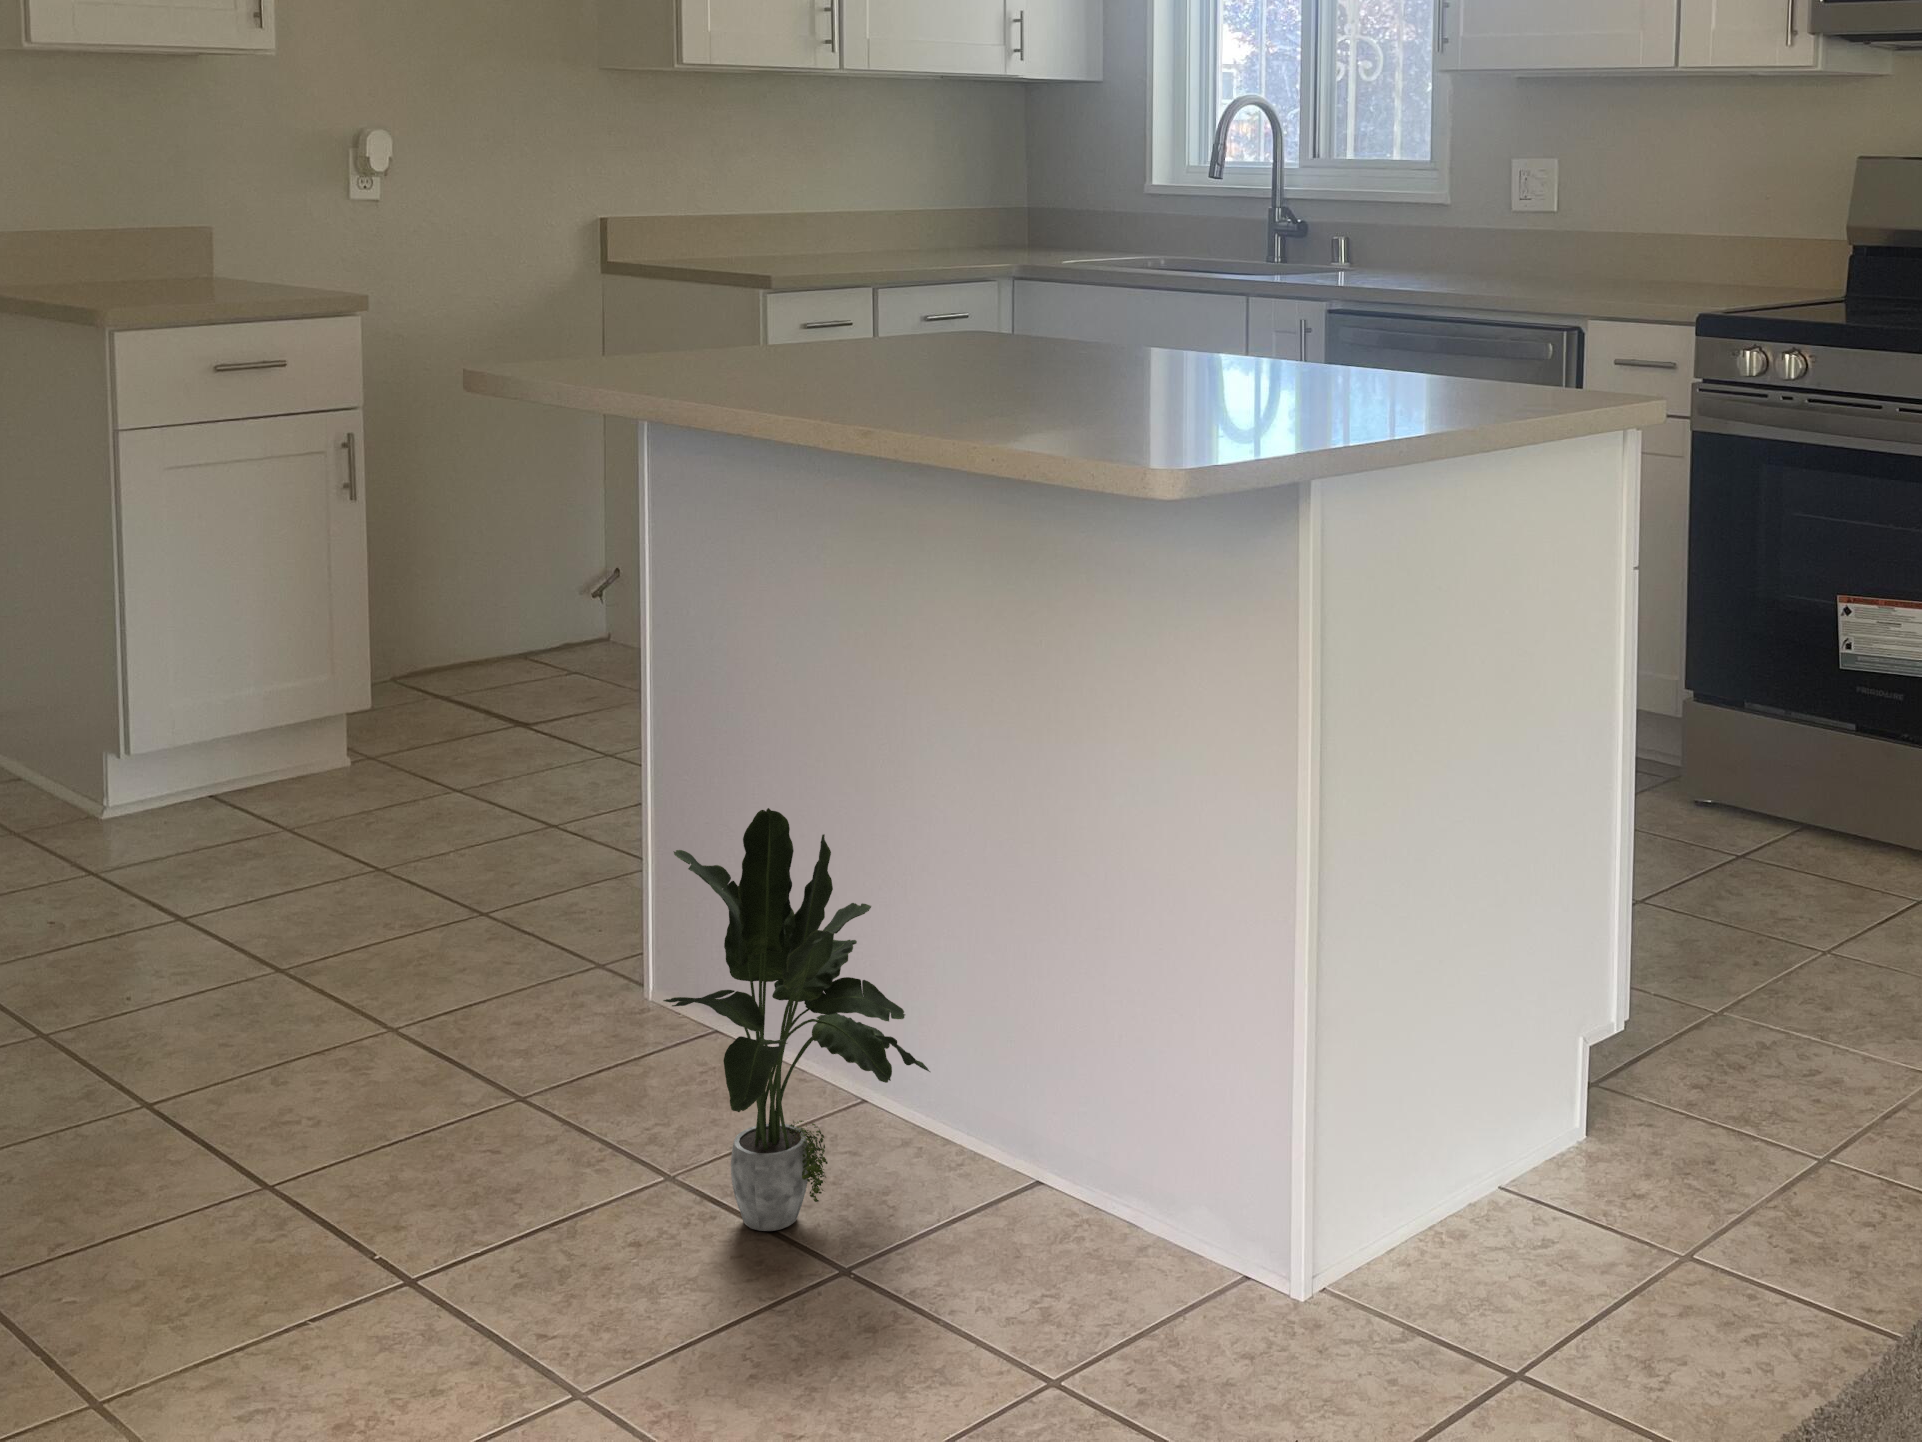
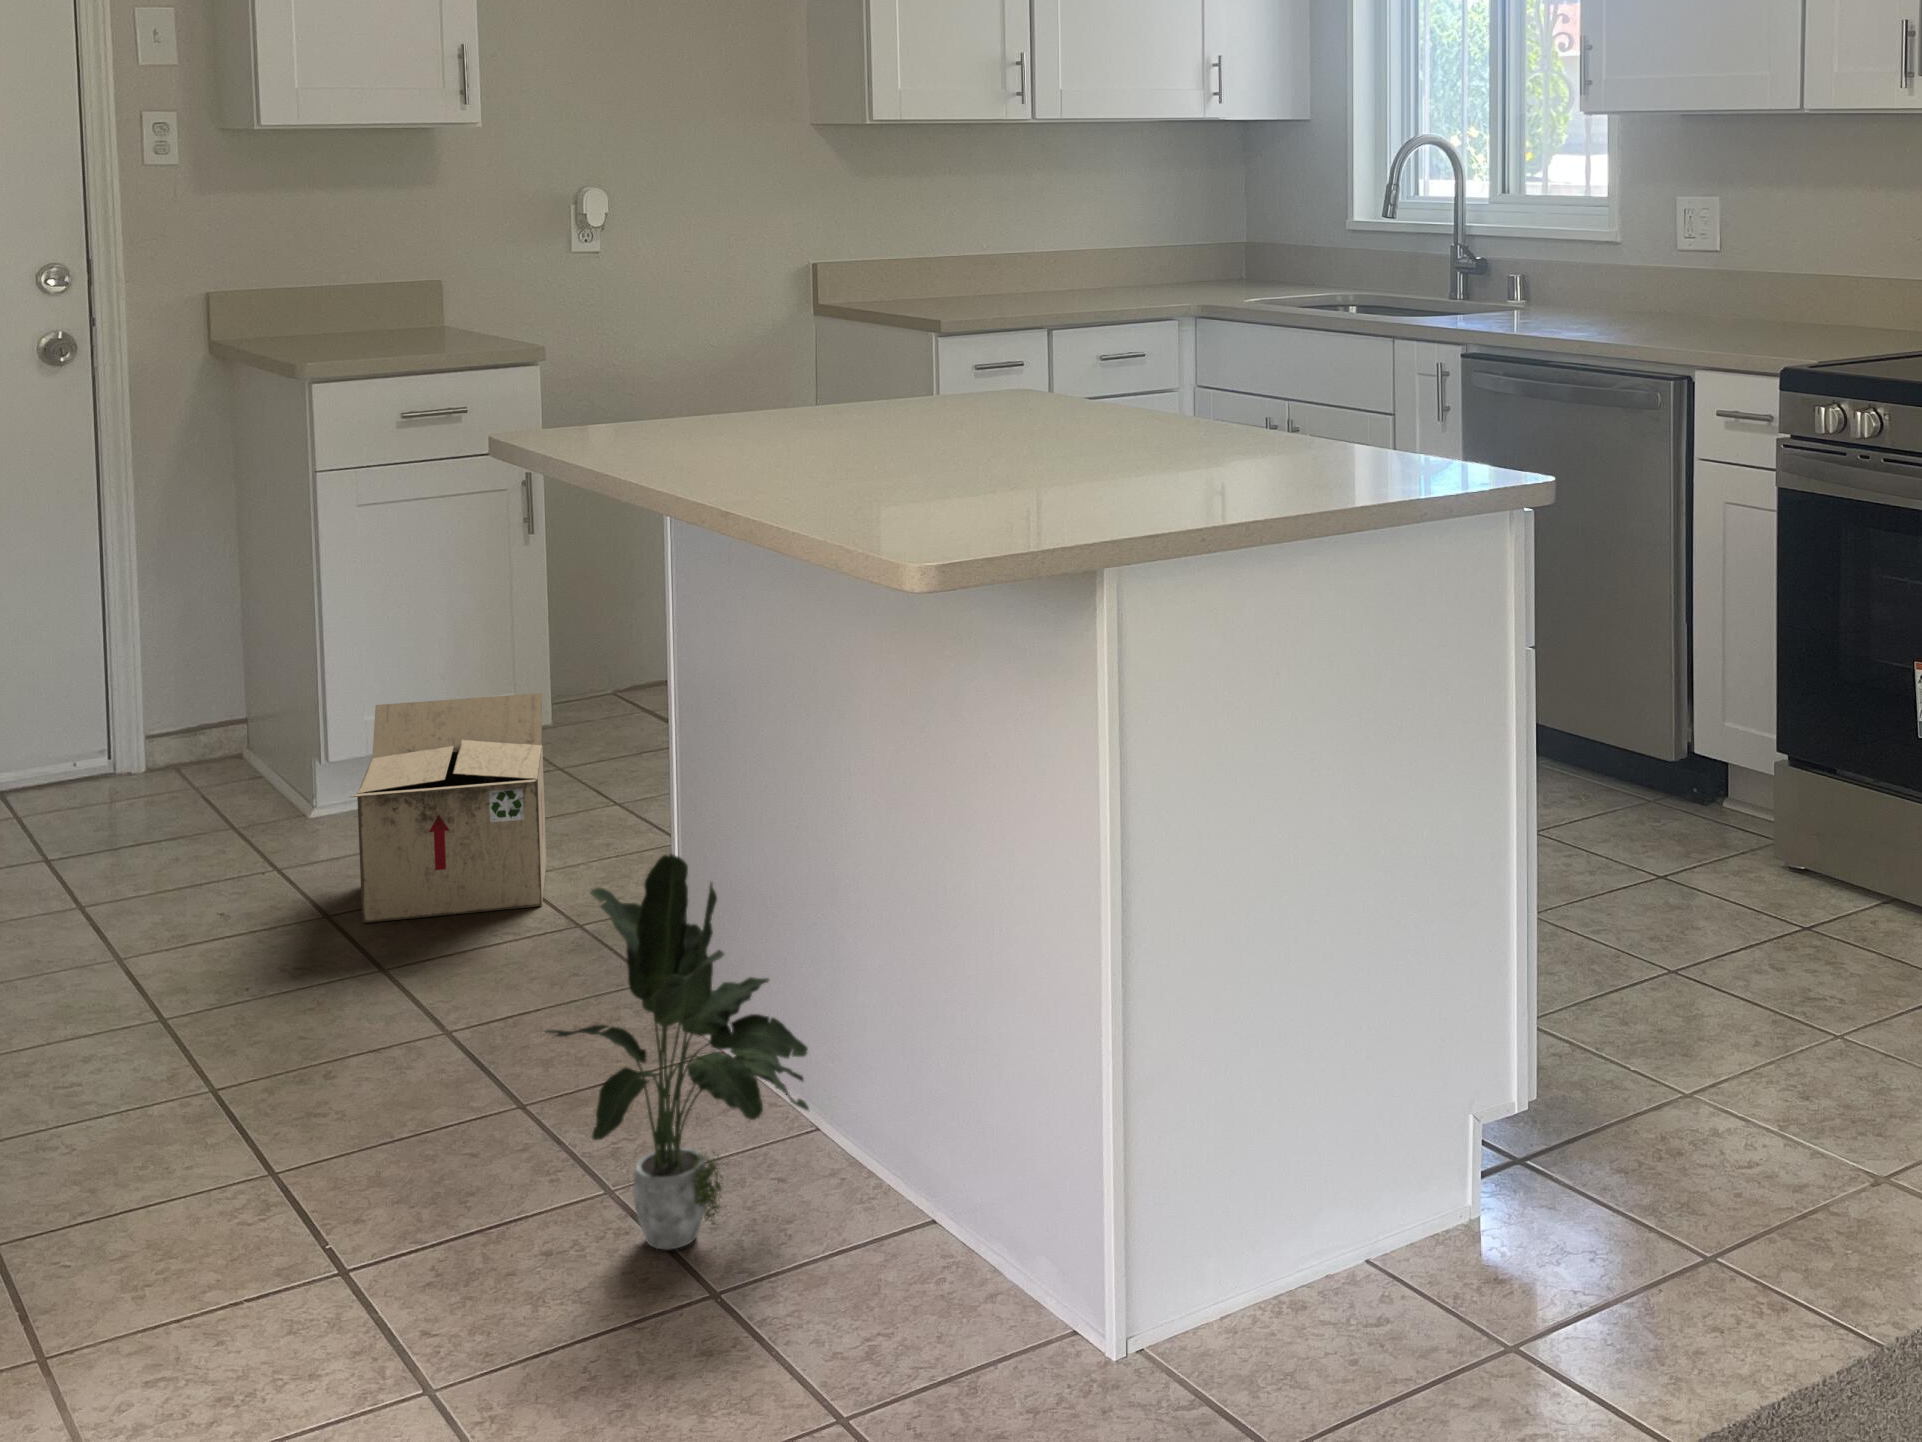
cardboard box: none [216,674,438,931] -> present [350,693,546,923]

